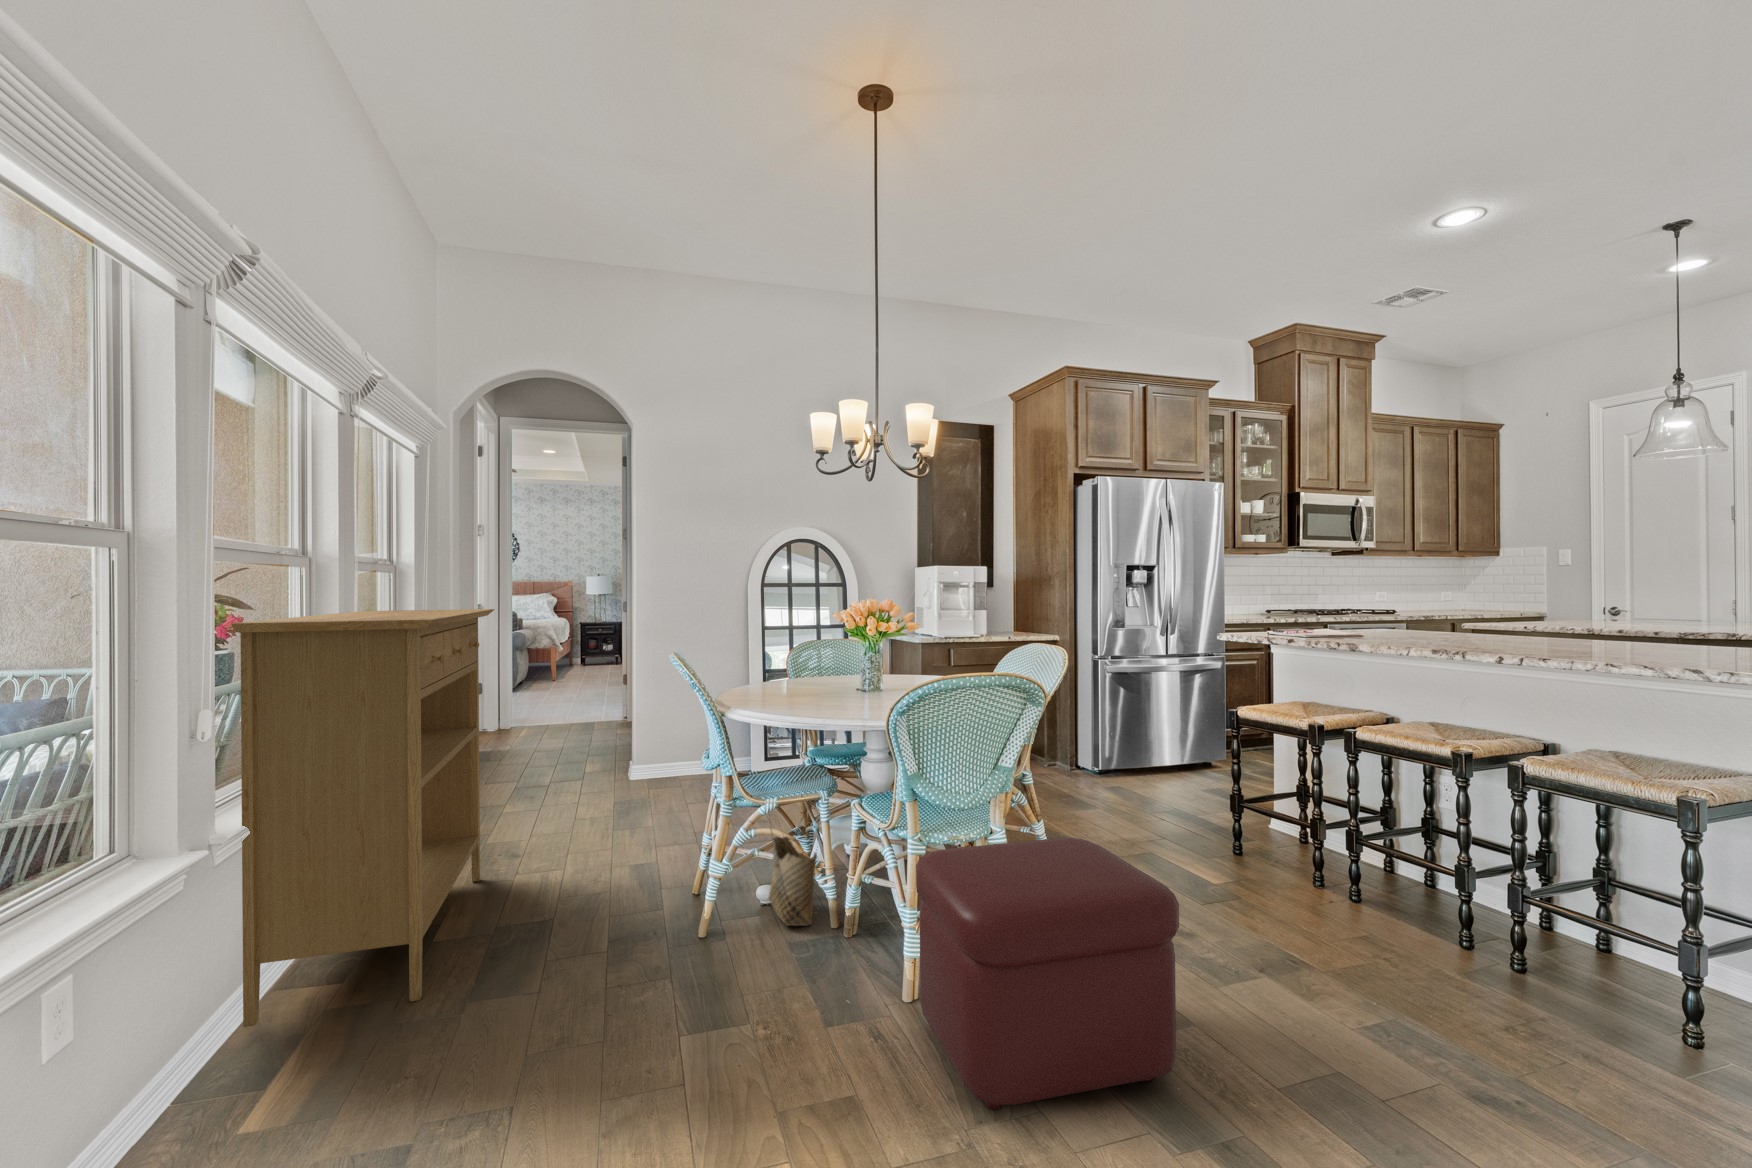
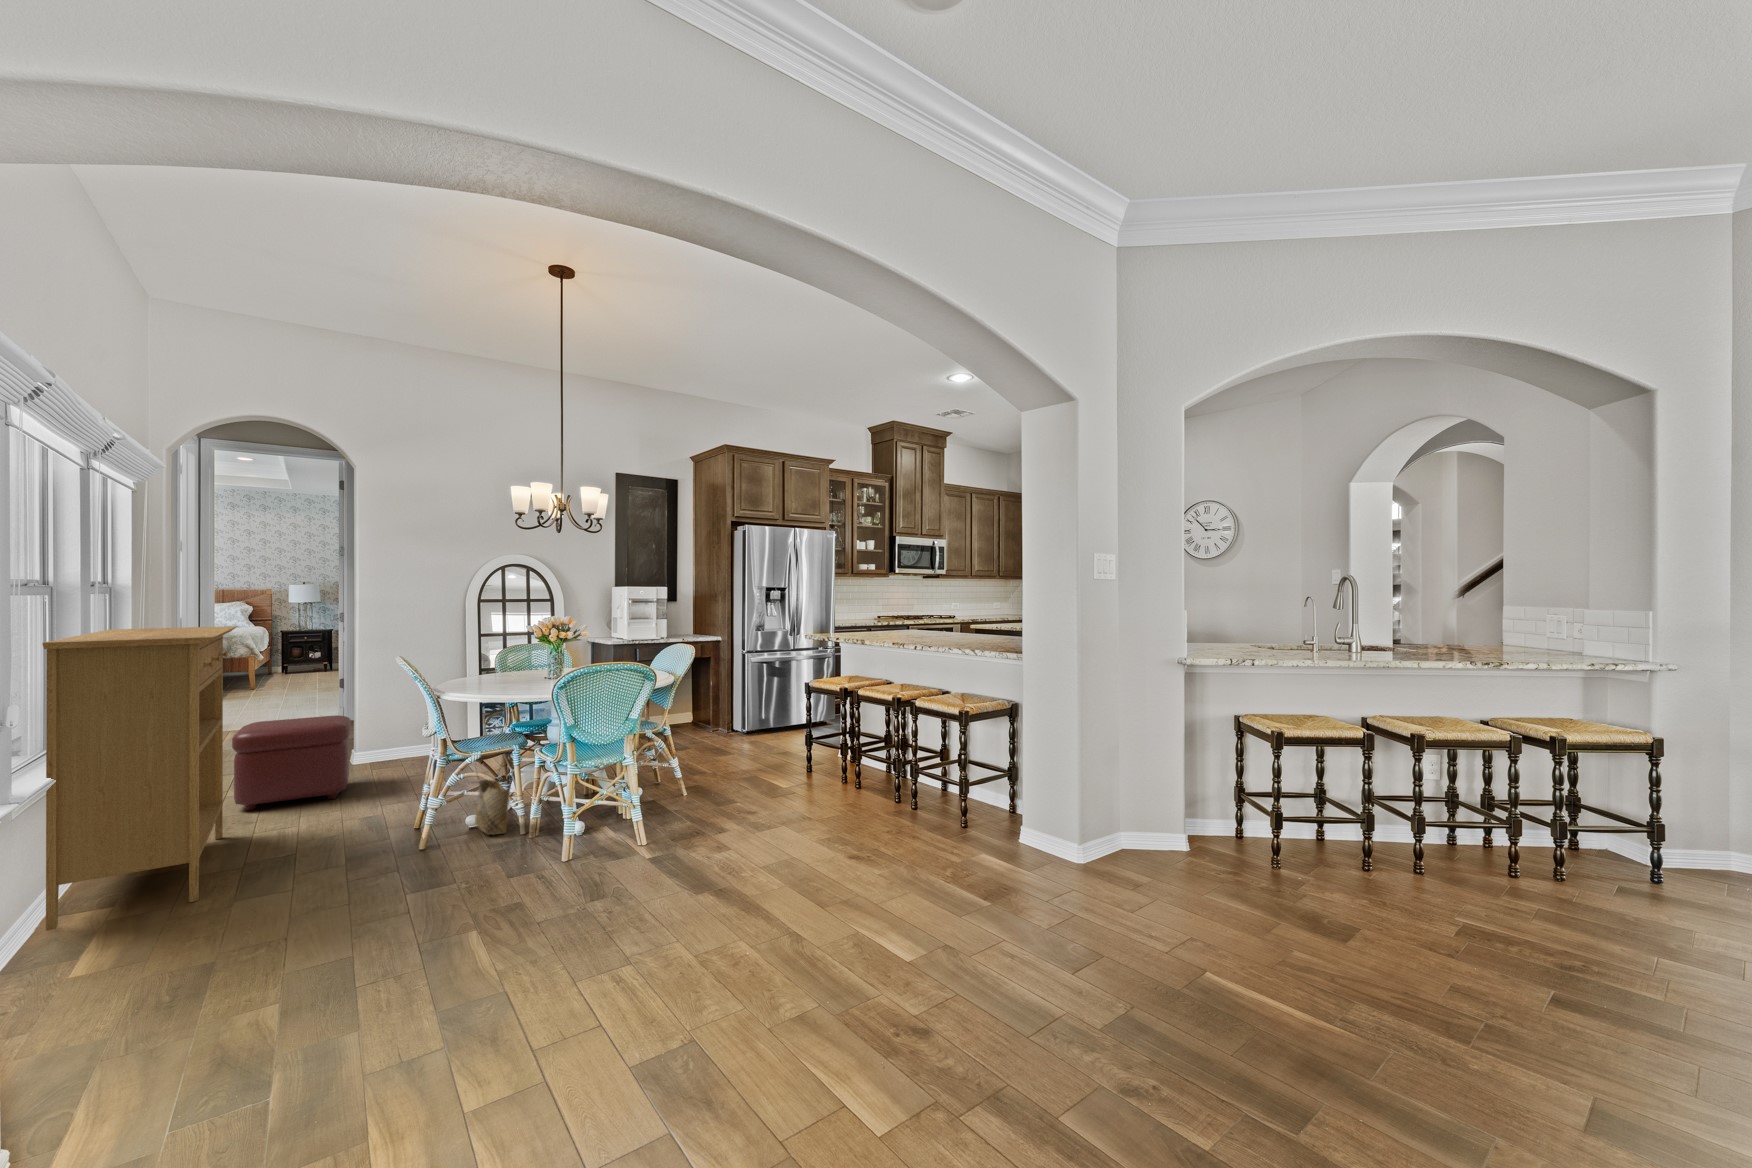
ottoman: present [916,838,1179,1111] -> present [232,715,351,810]

